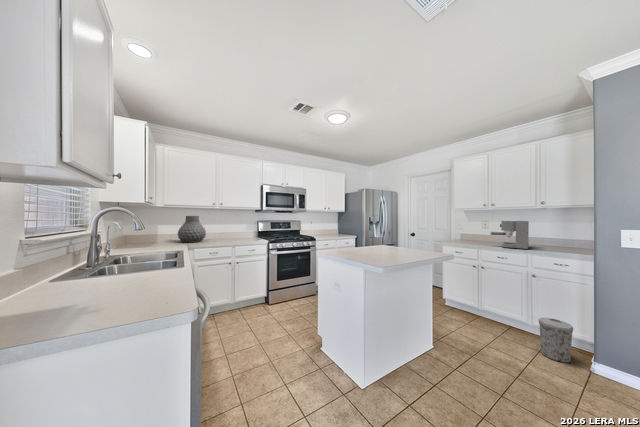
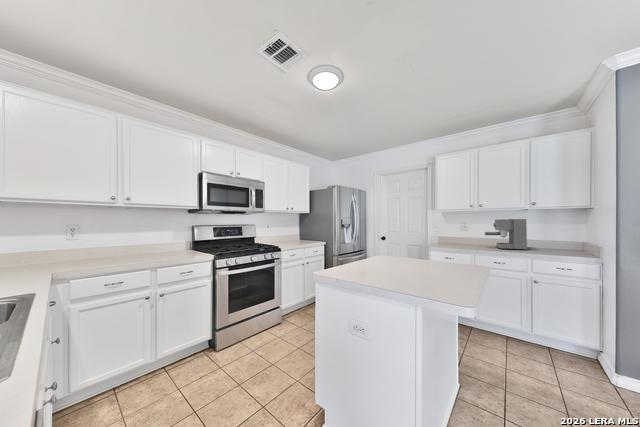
vase: present [177,216,206,242] -> none [31,219,98,269]
trash can: present [538,318,573,363] -> none [564,327,605,380]

